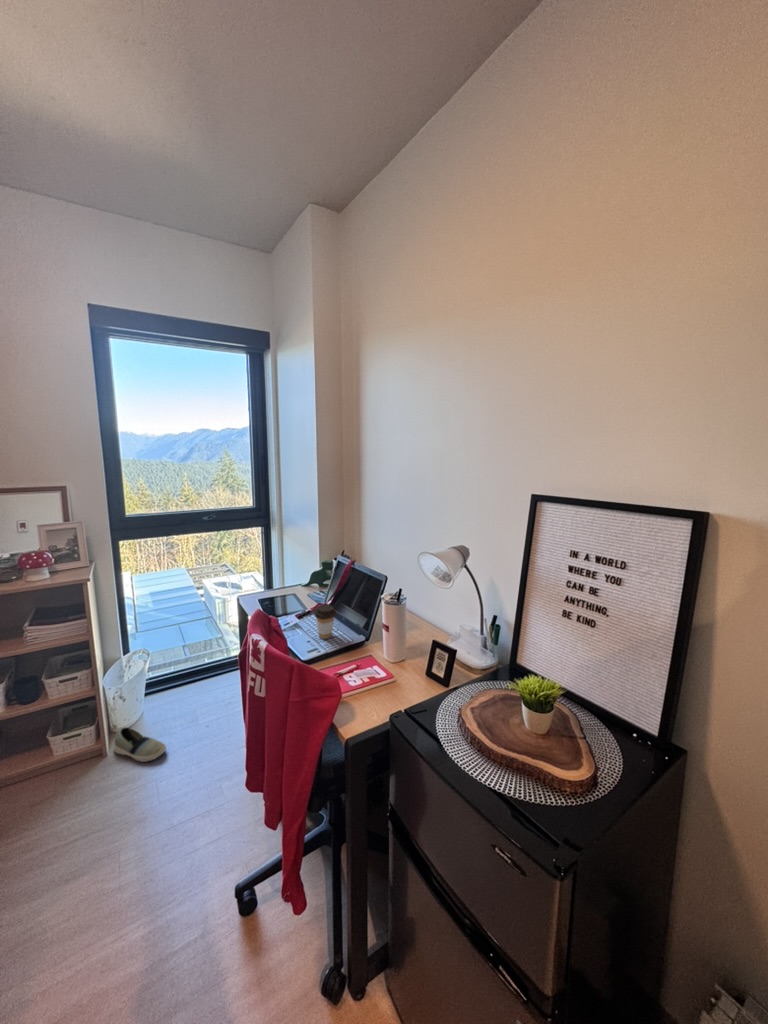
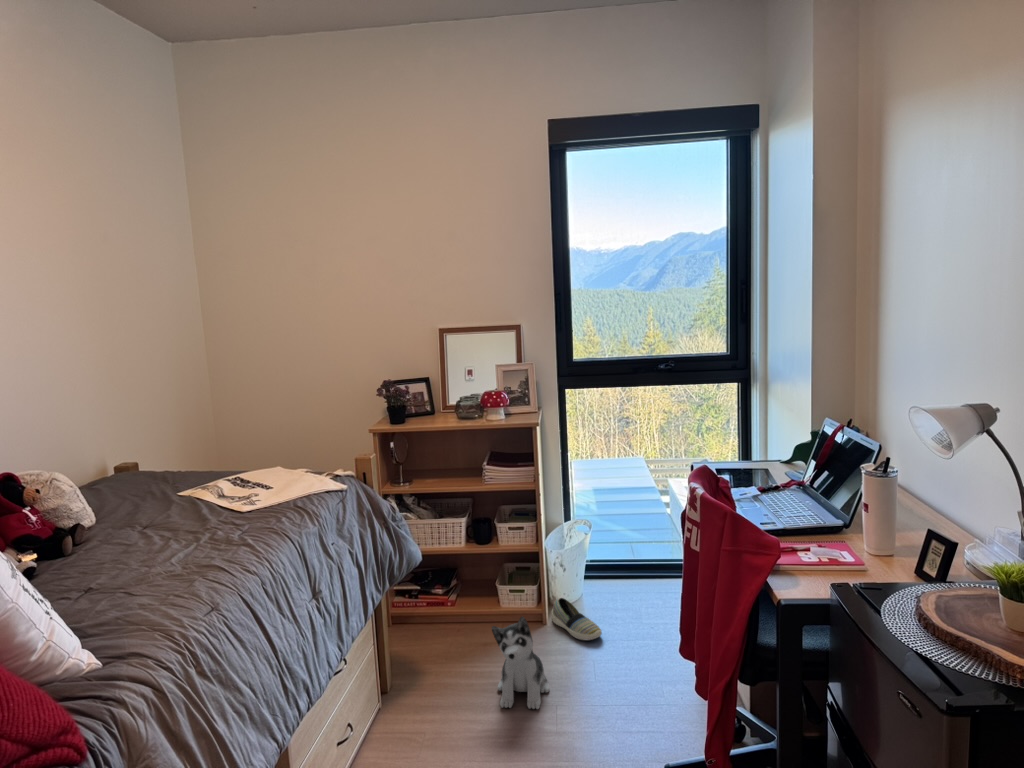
coffee cup: present [314,604,337,639] -> none [780,468,814,515]
plush toy: none [42,782,116,884] -> present [492,617,550,709]

